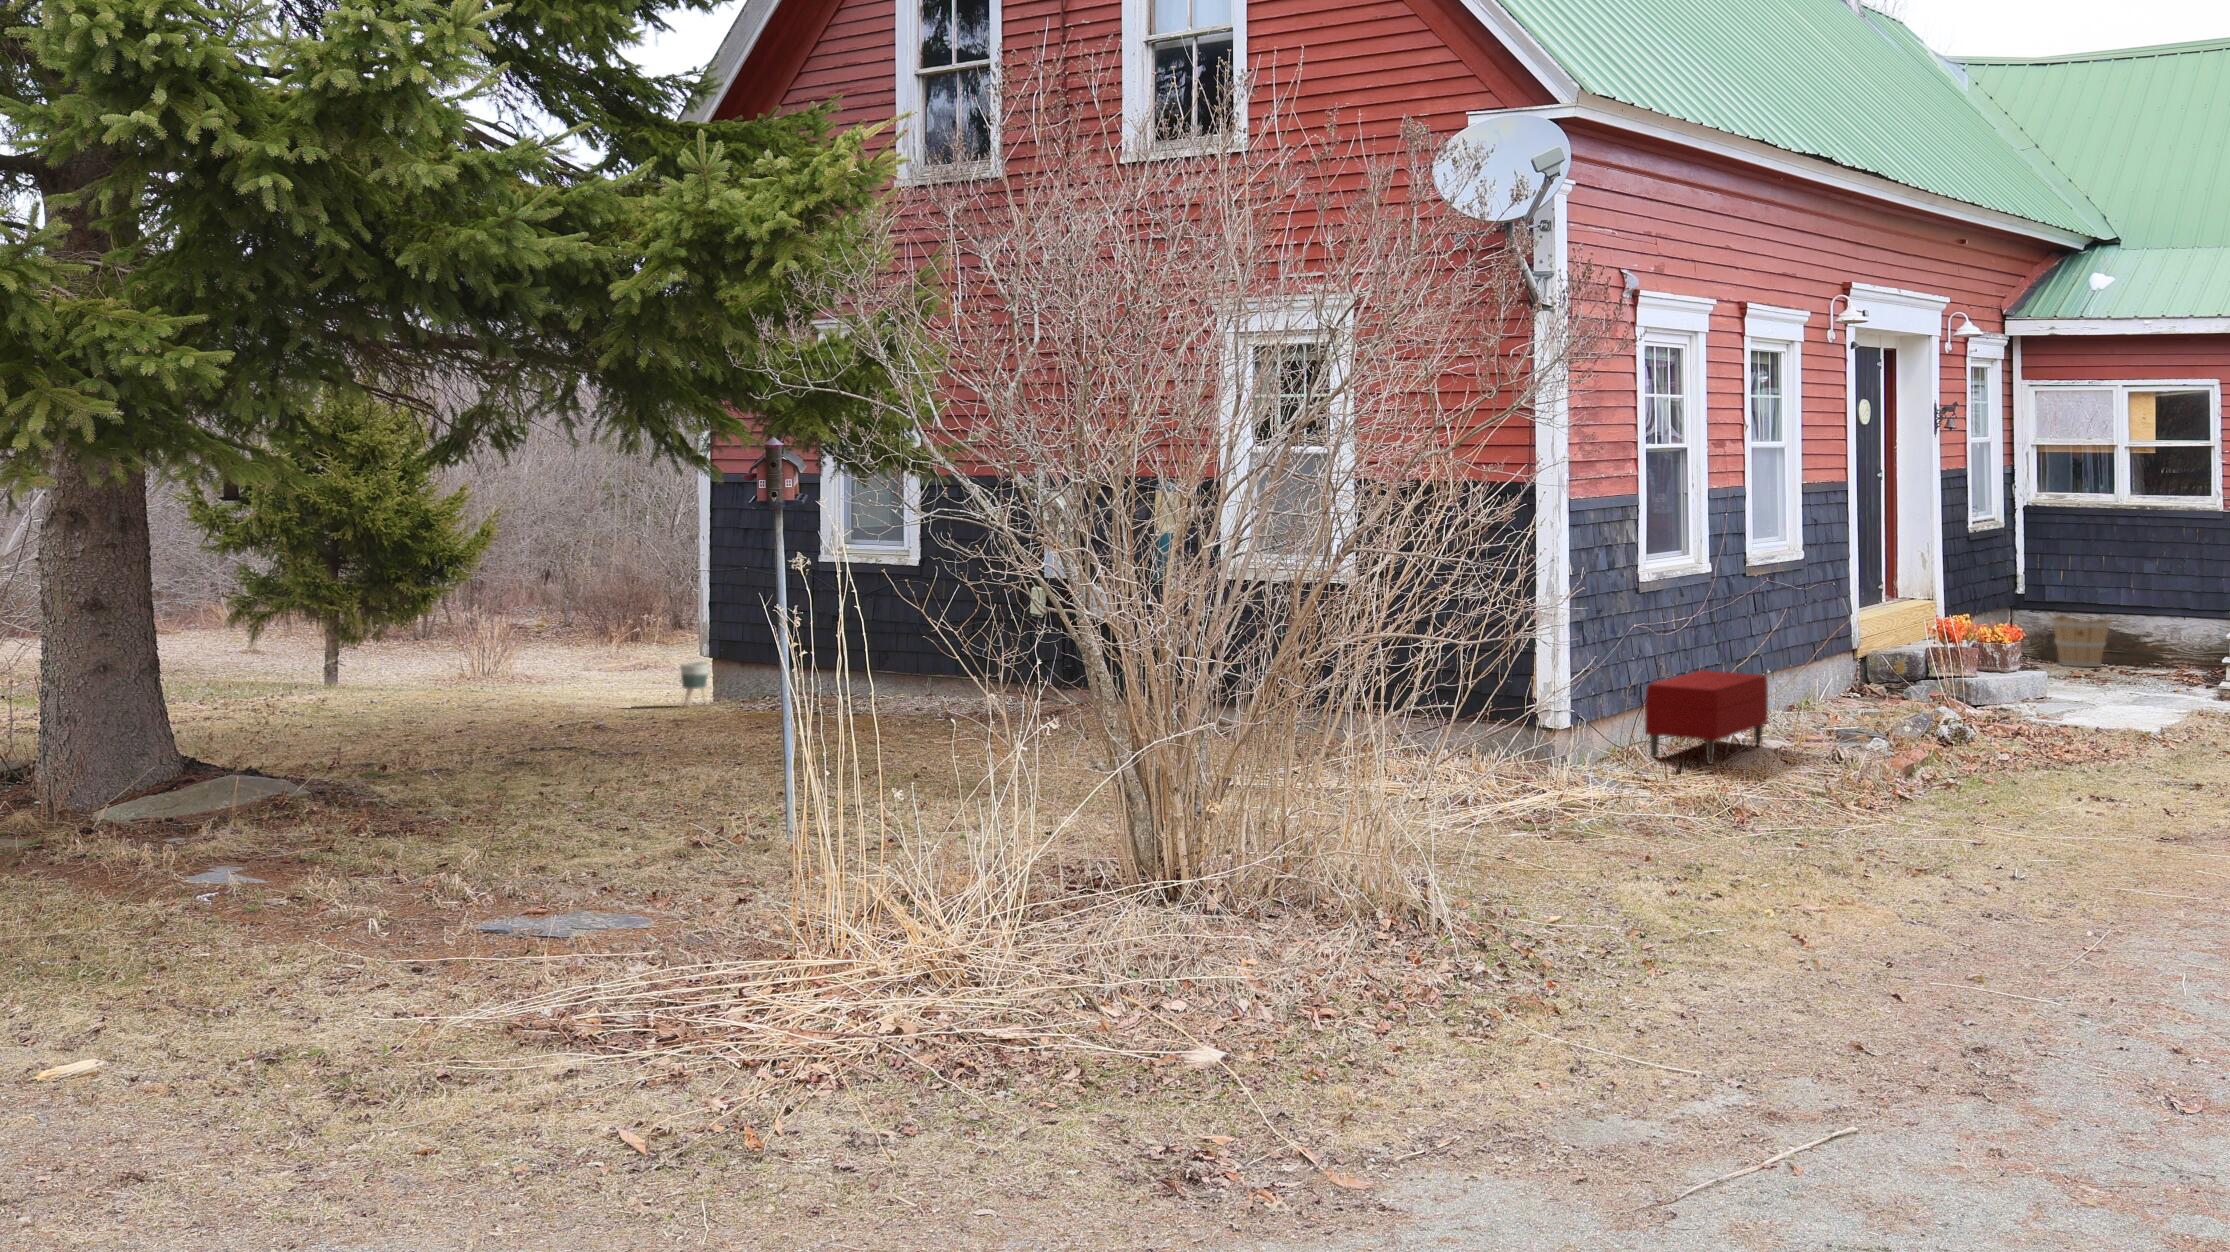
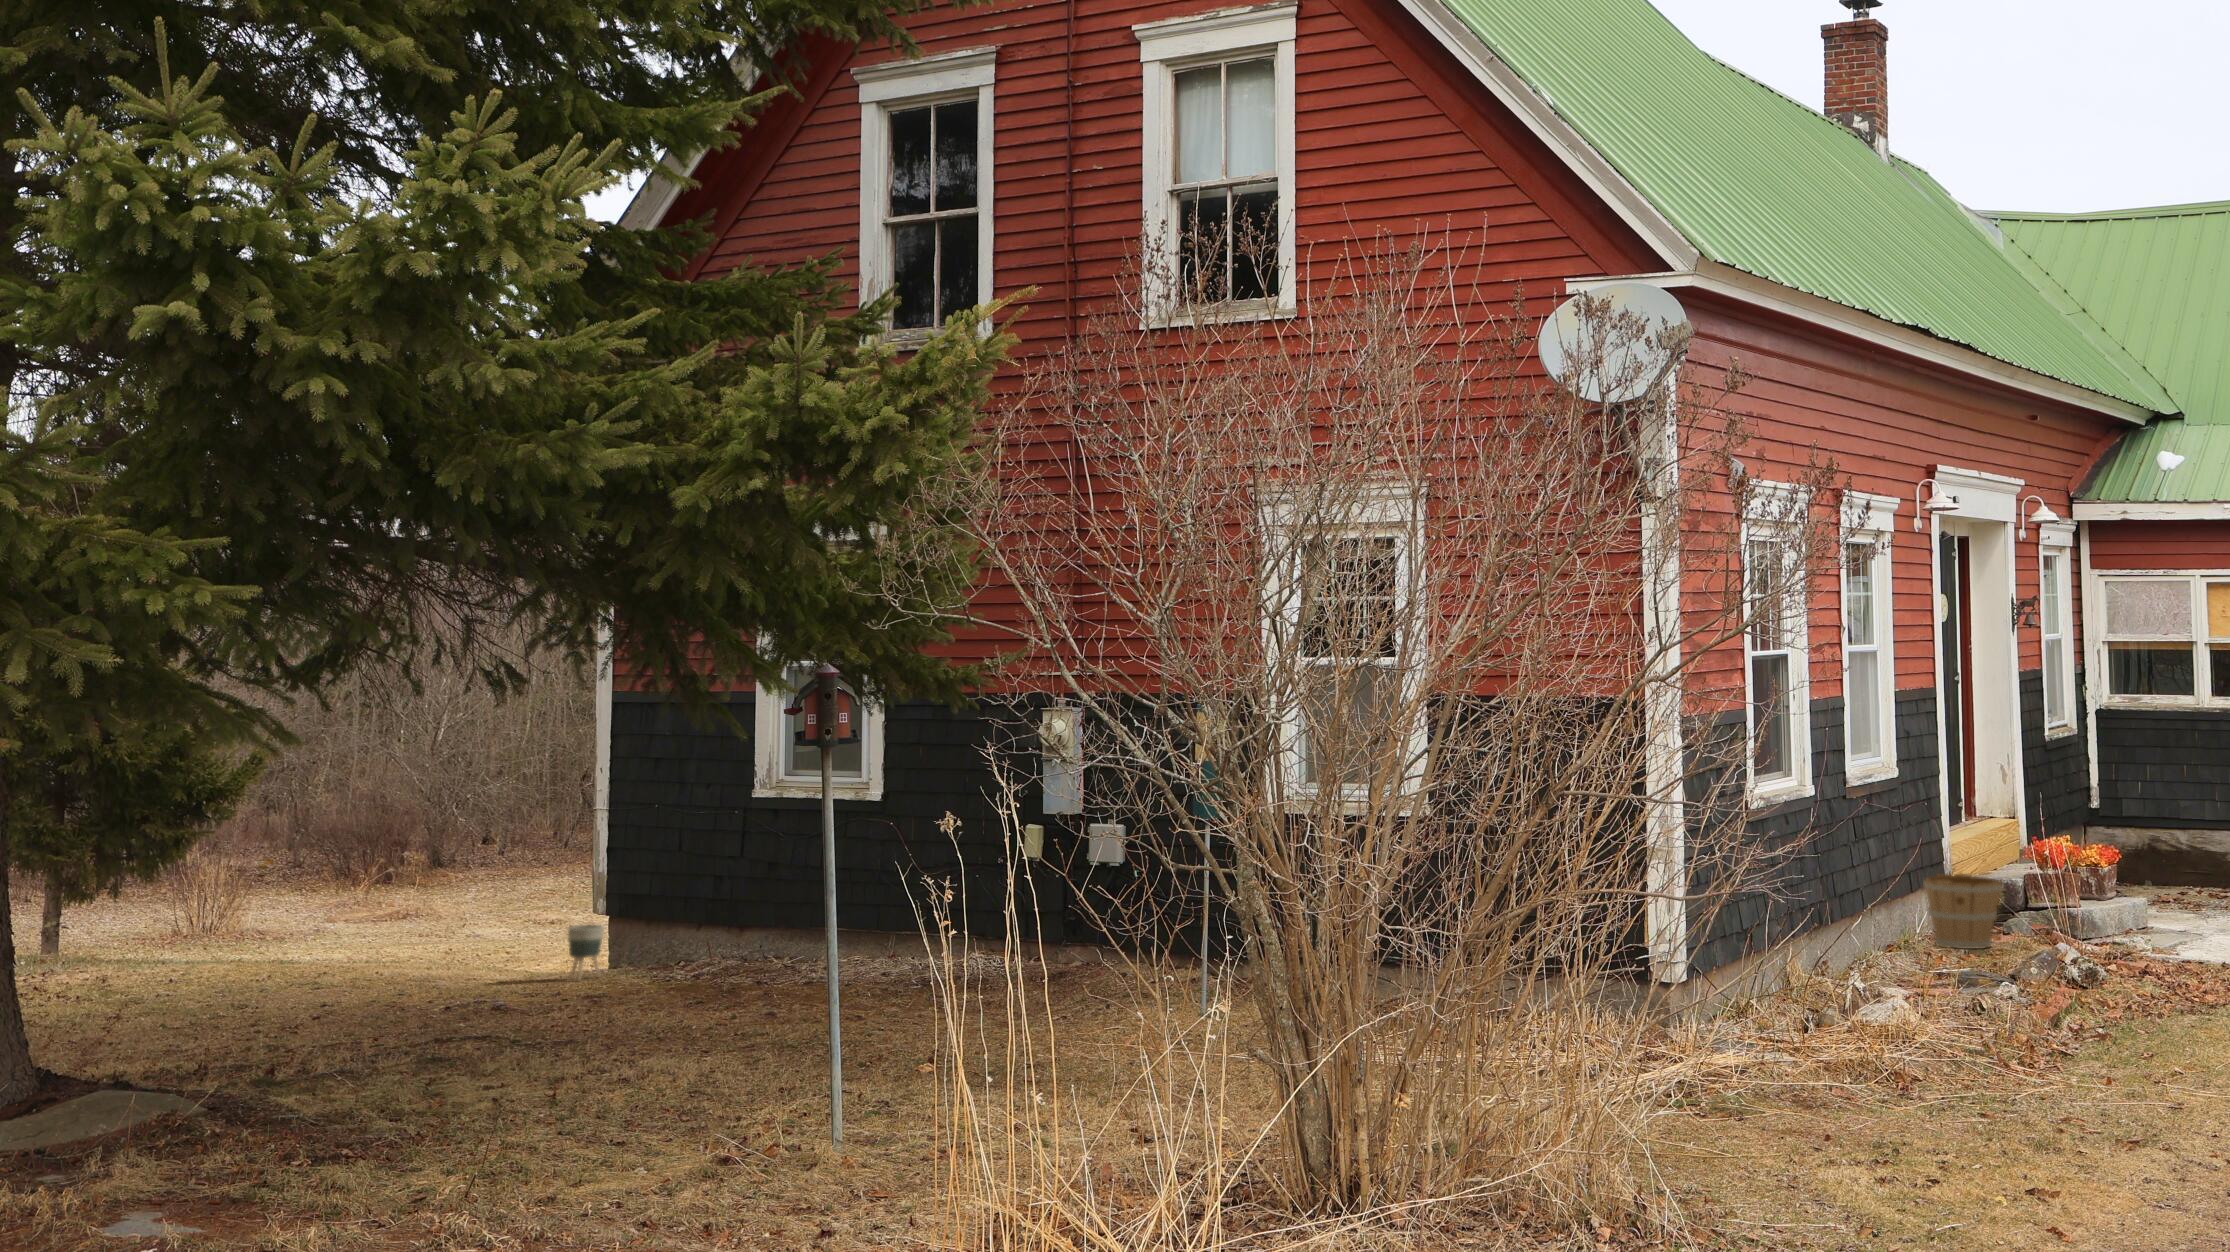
wooden bucket: present [2051,615,2111,667] -> present [1923,874,2001,949]
bench: present [1645,670,1768,764] -> none [1760,909,1887,1020]

